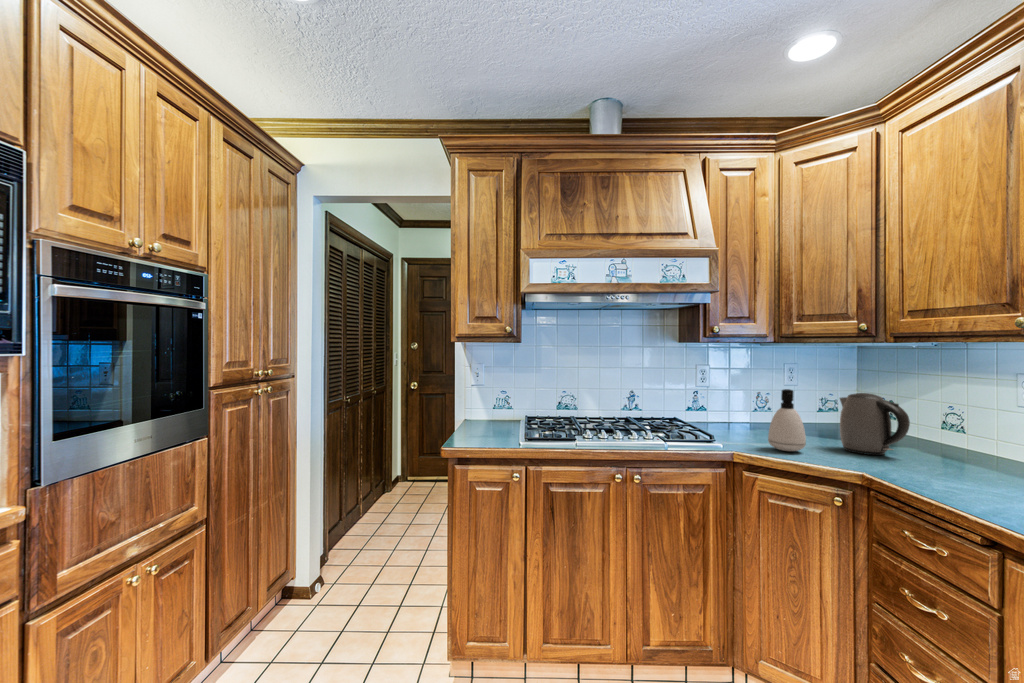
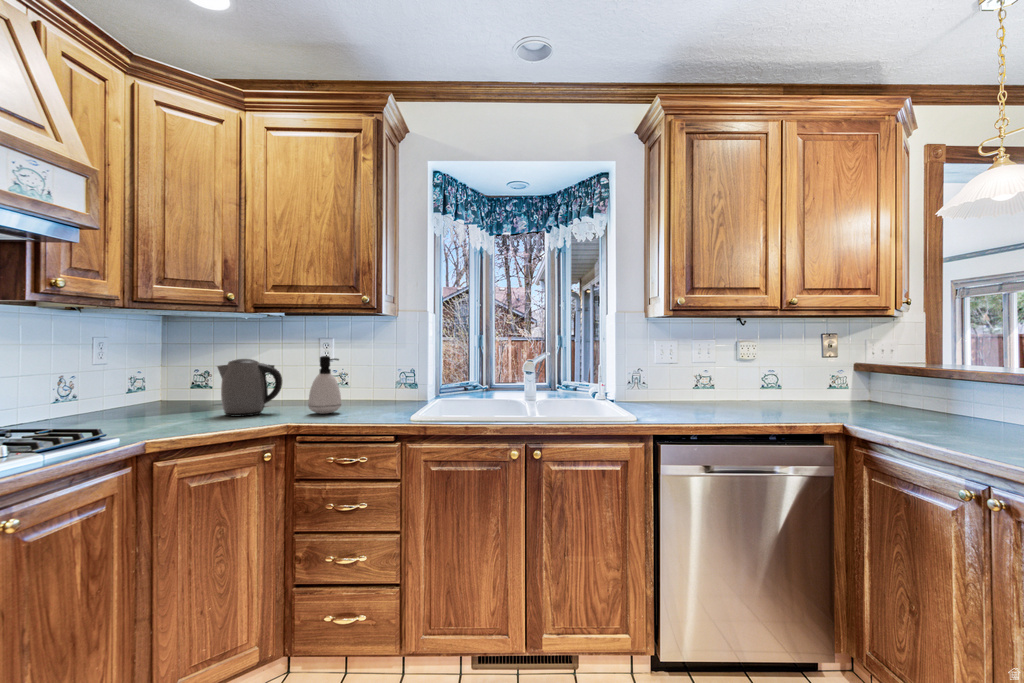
soap dispenser: present [768,389,806,451] -> present [308,356,341,414]

